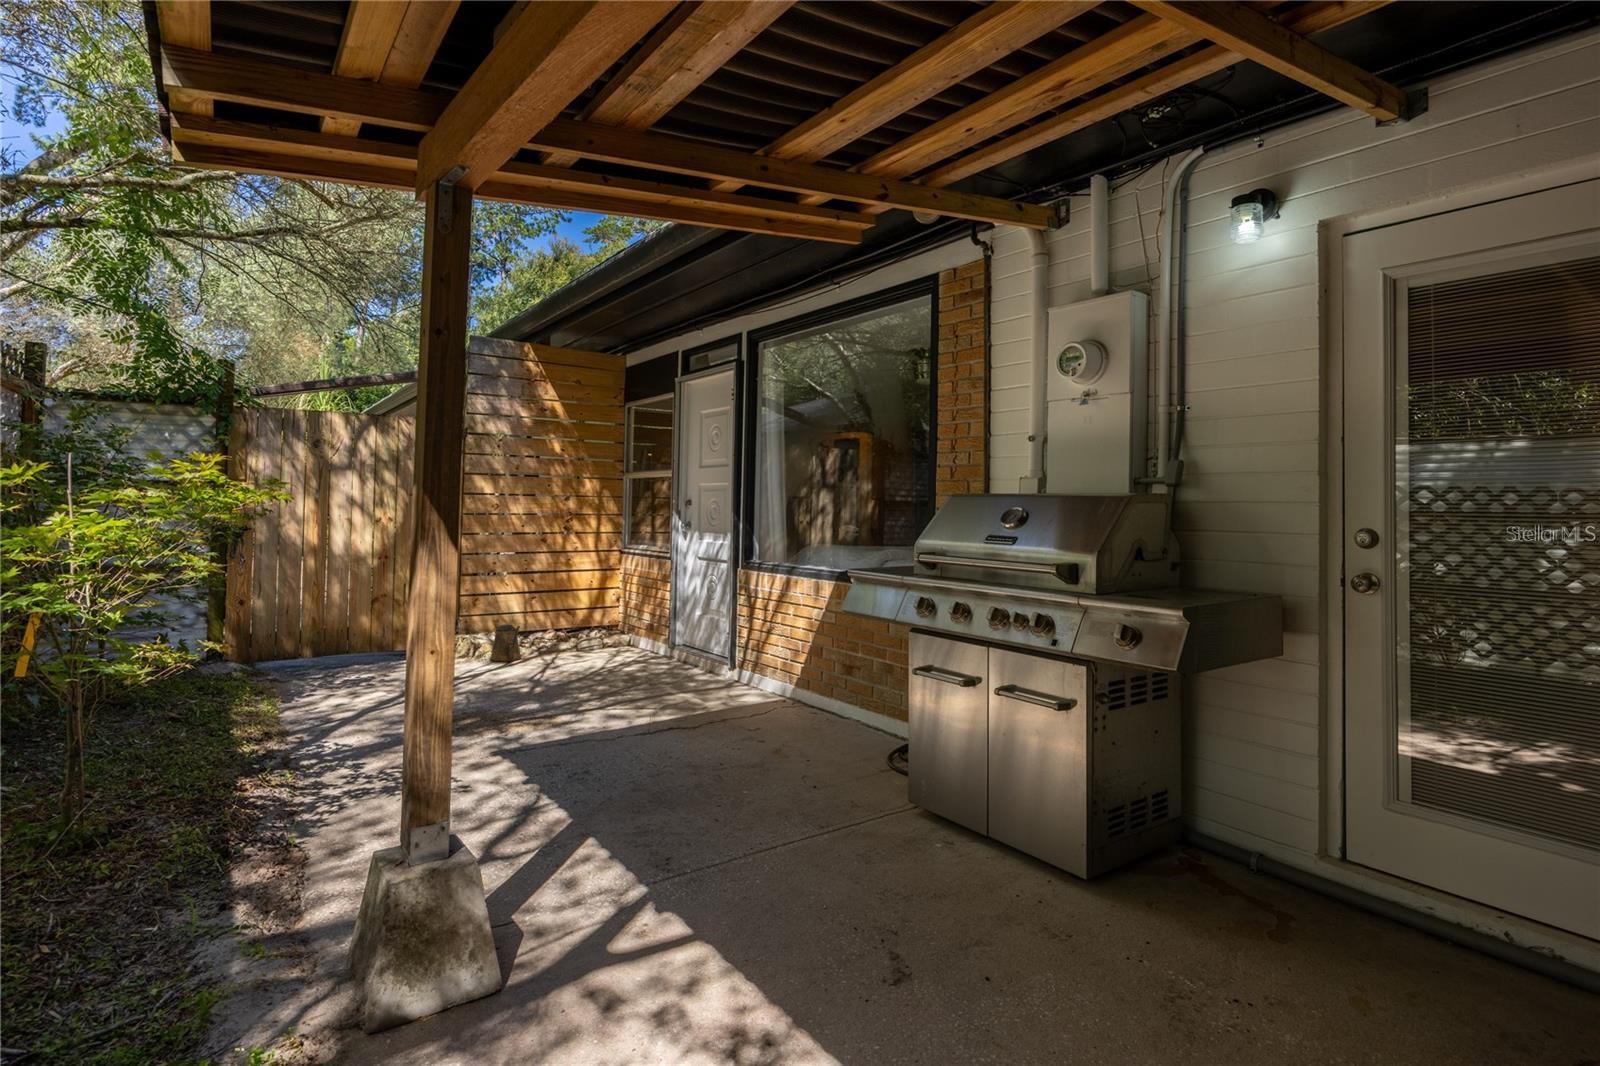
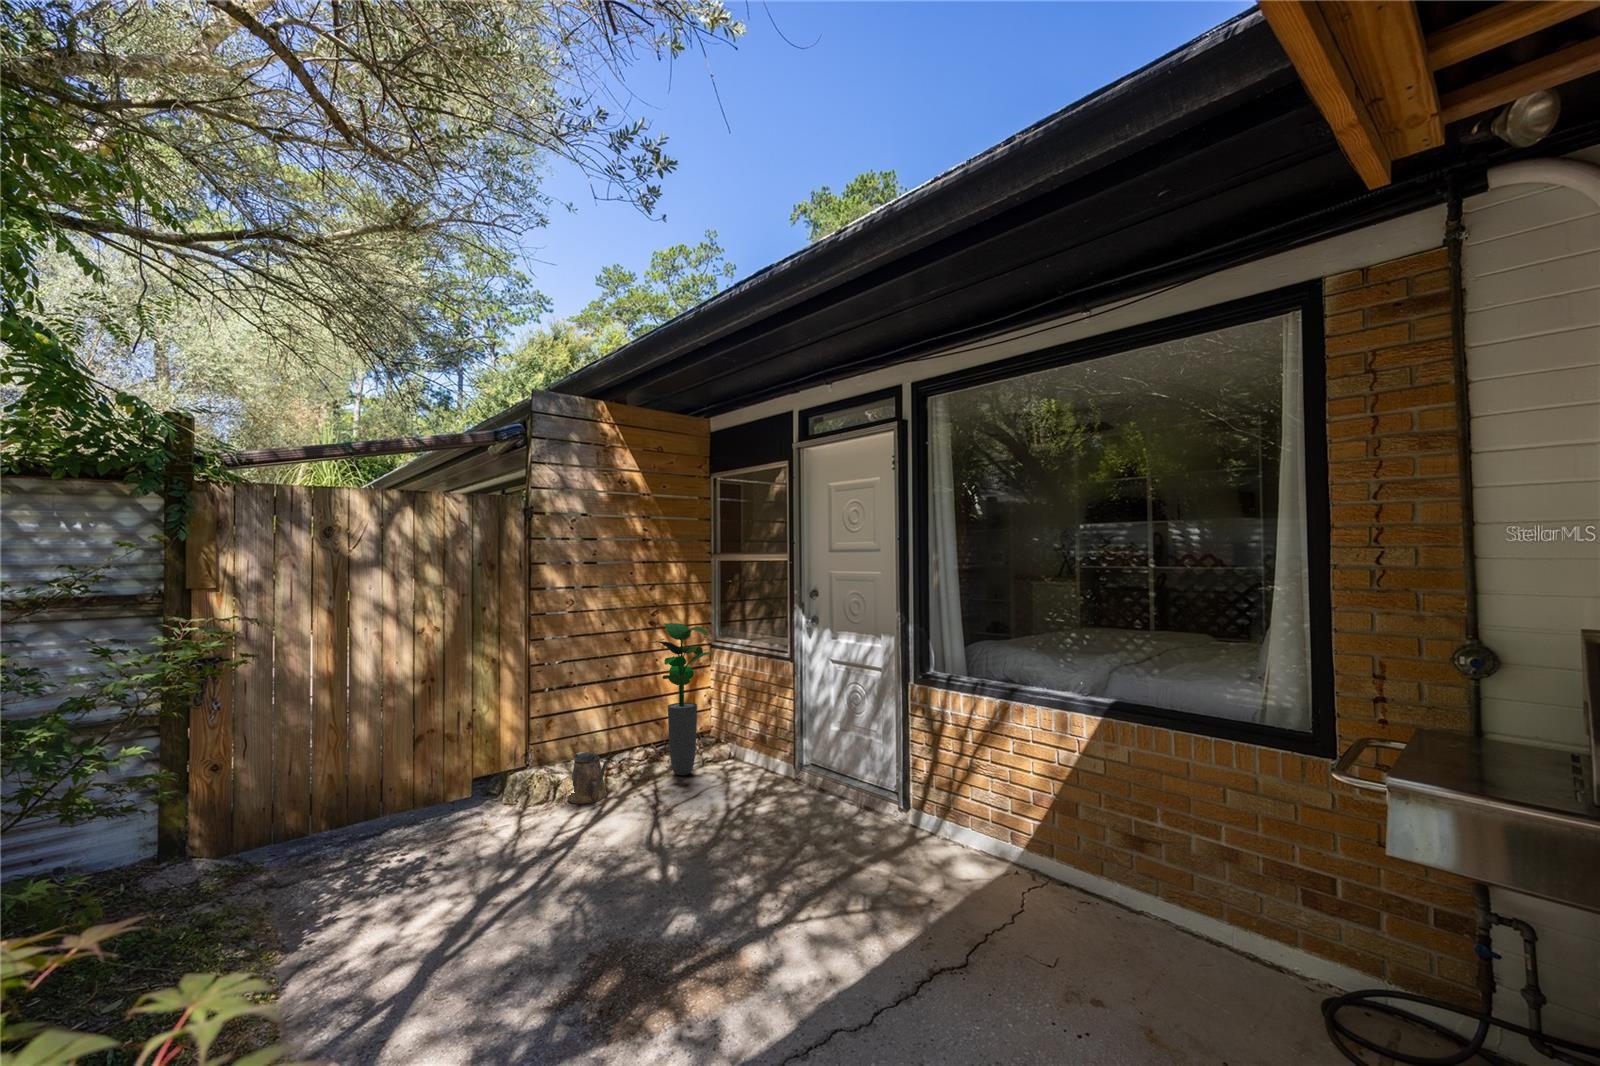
potted plant: none [560,530,614,652] -> present [650,623,714,775]

